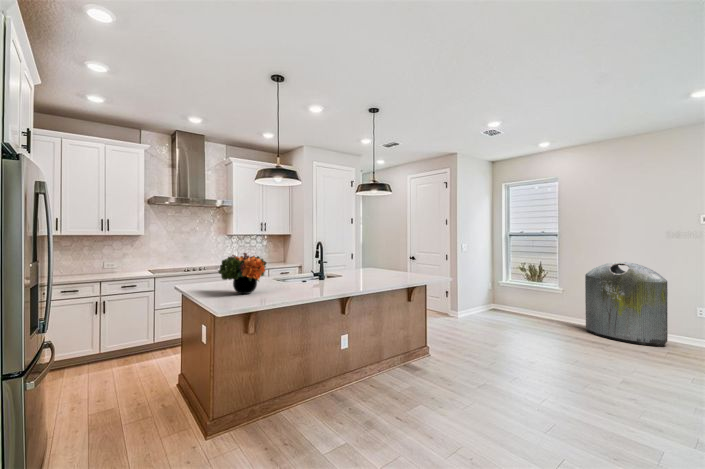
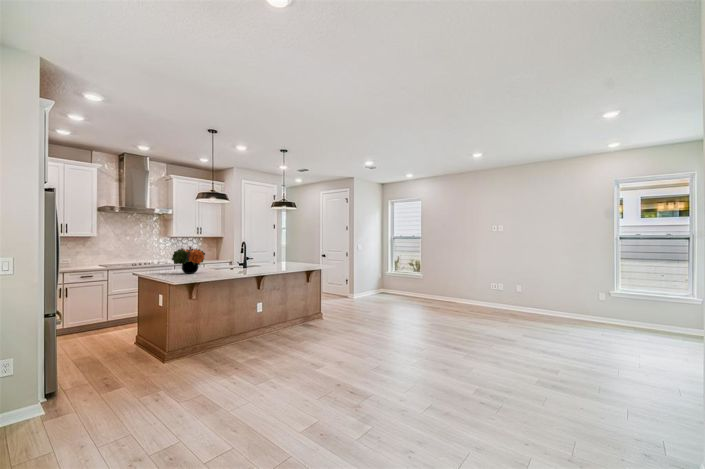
trash can: present [585,262,668,346] -> none [434,255,477,308]

